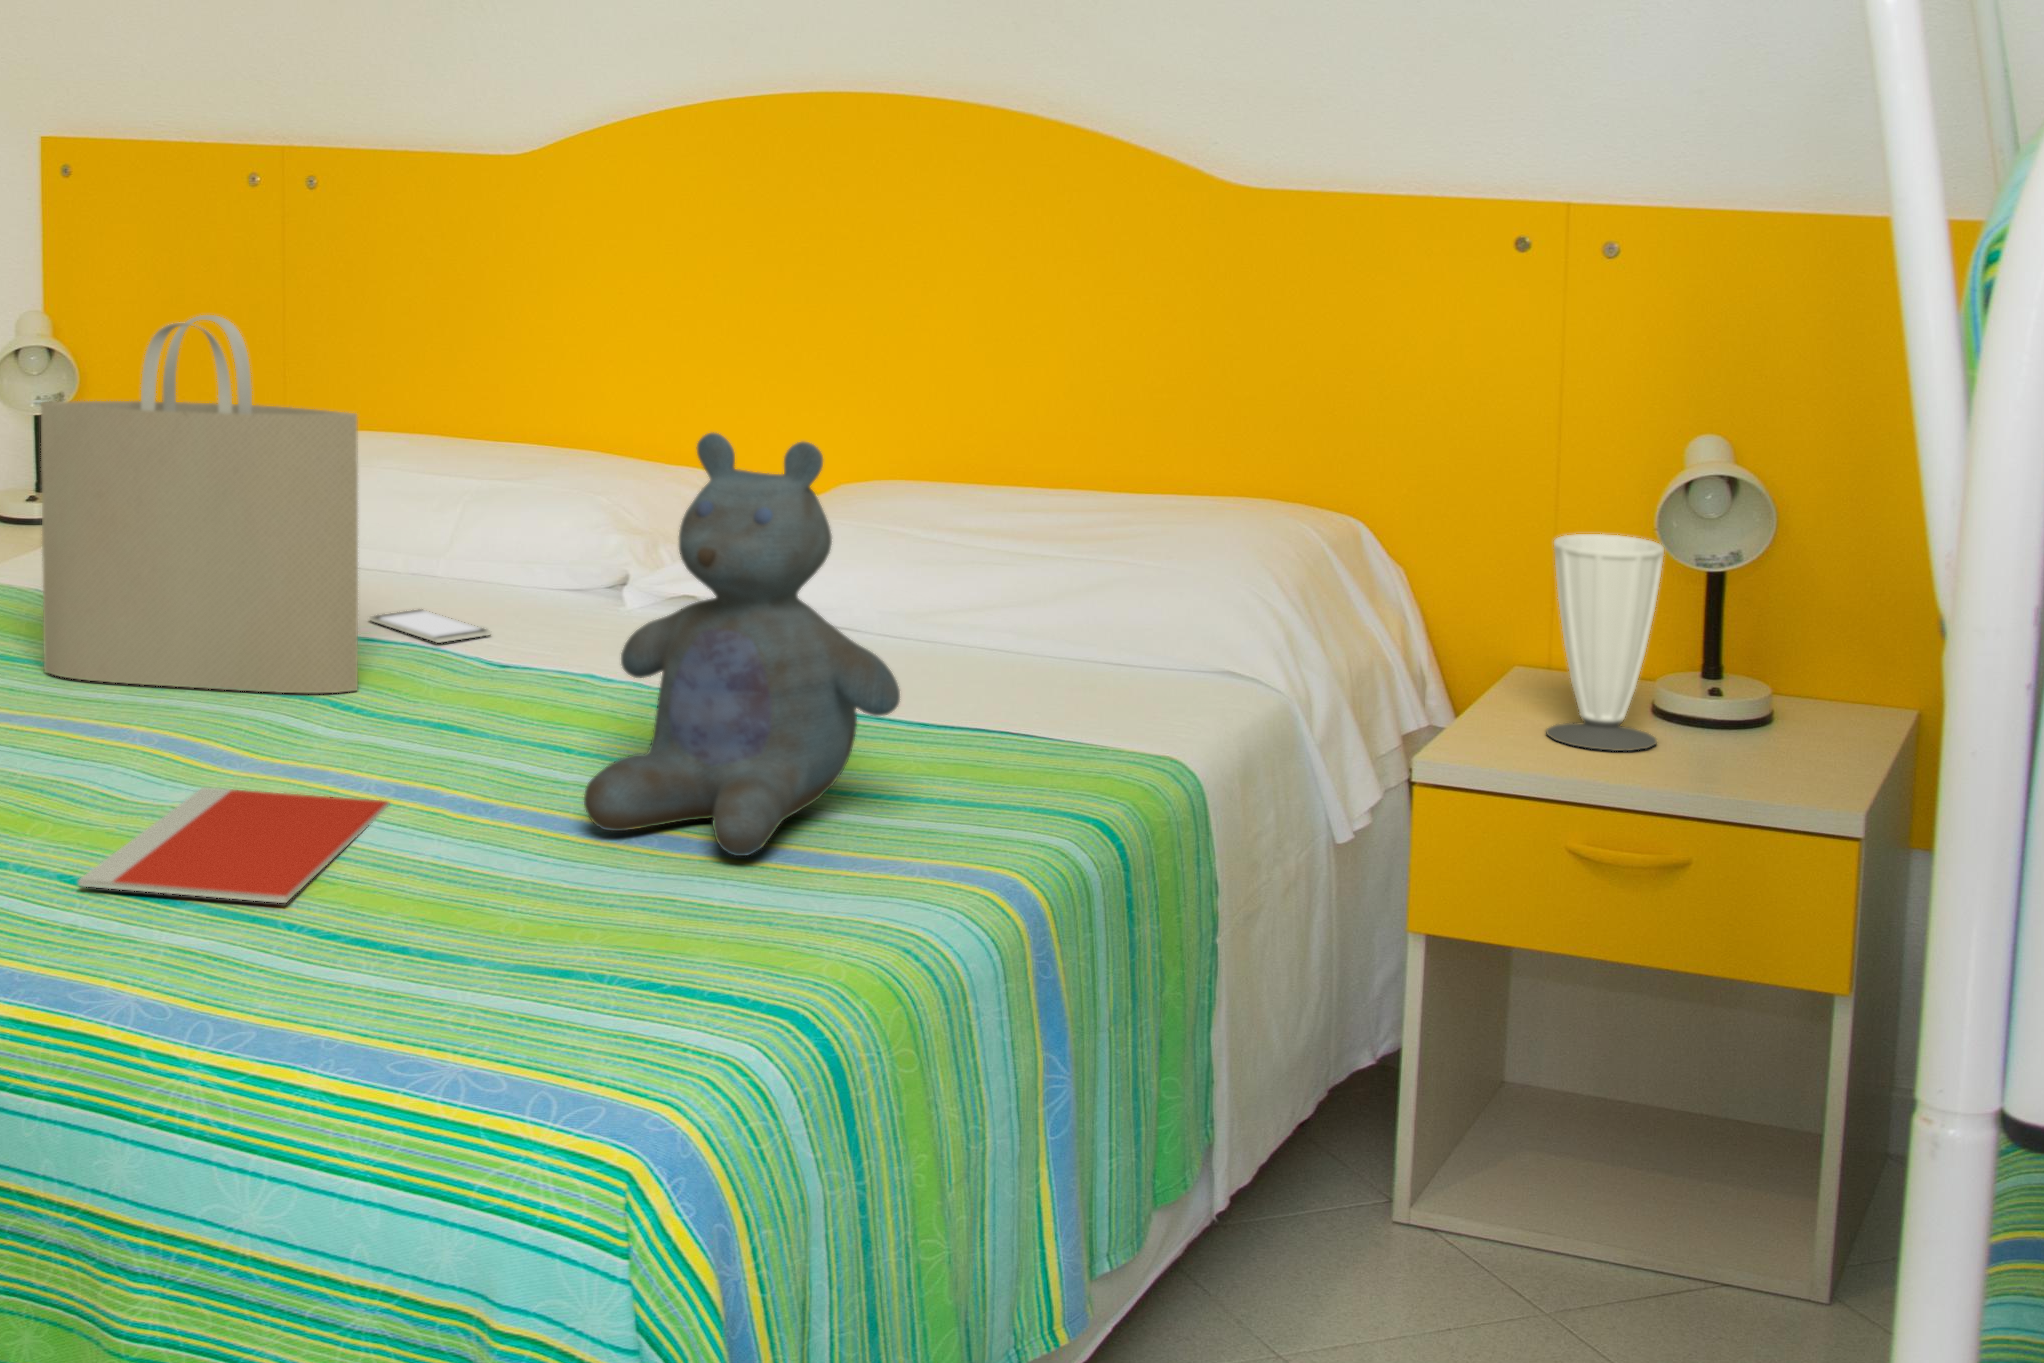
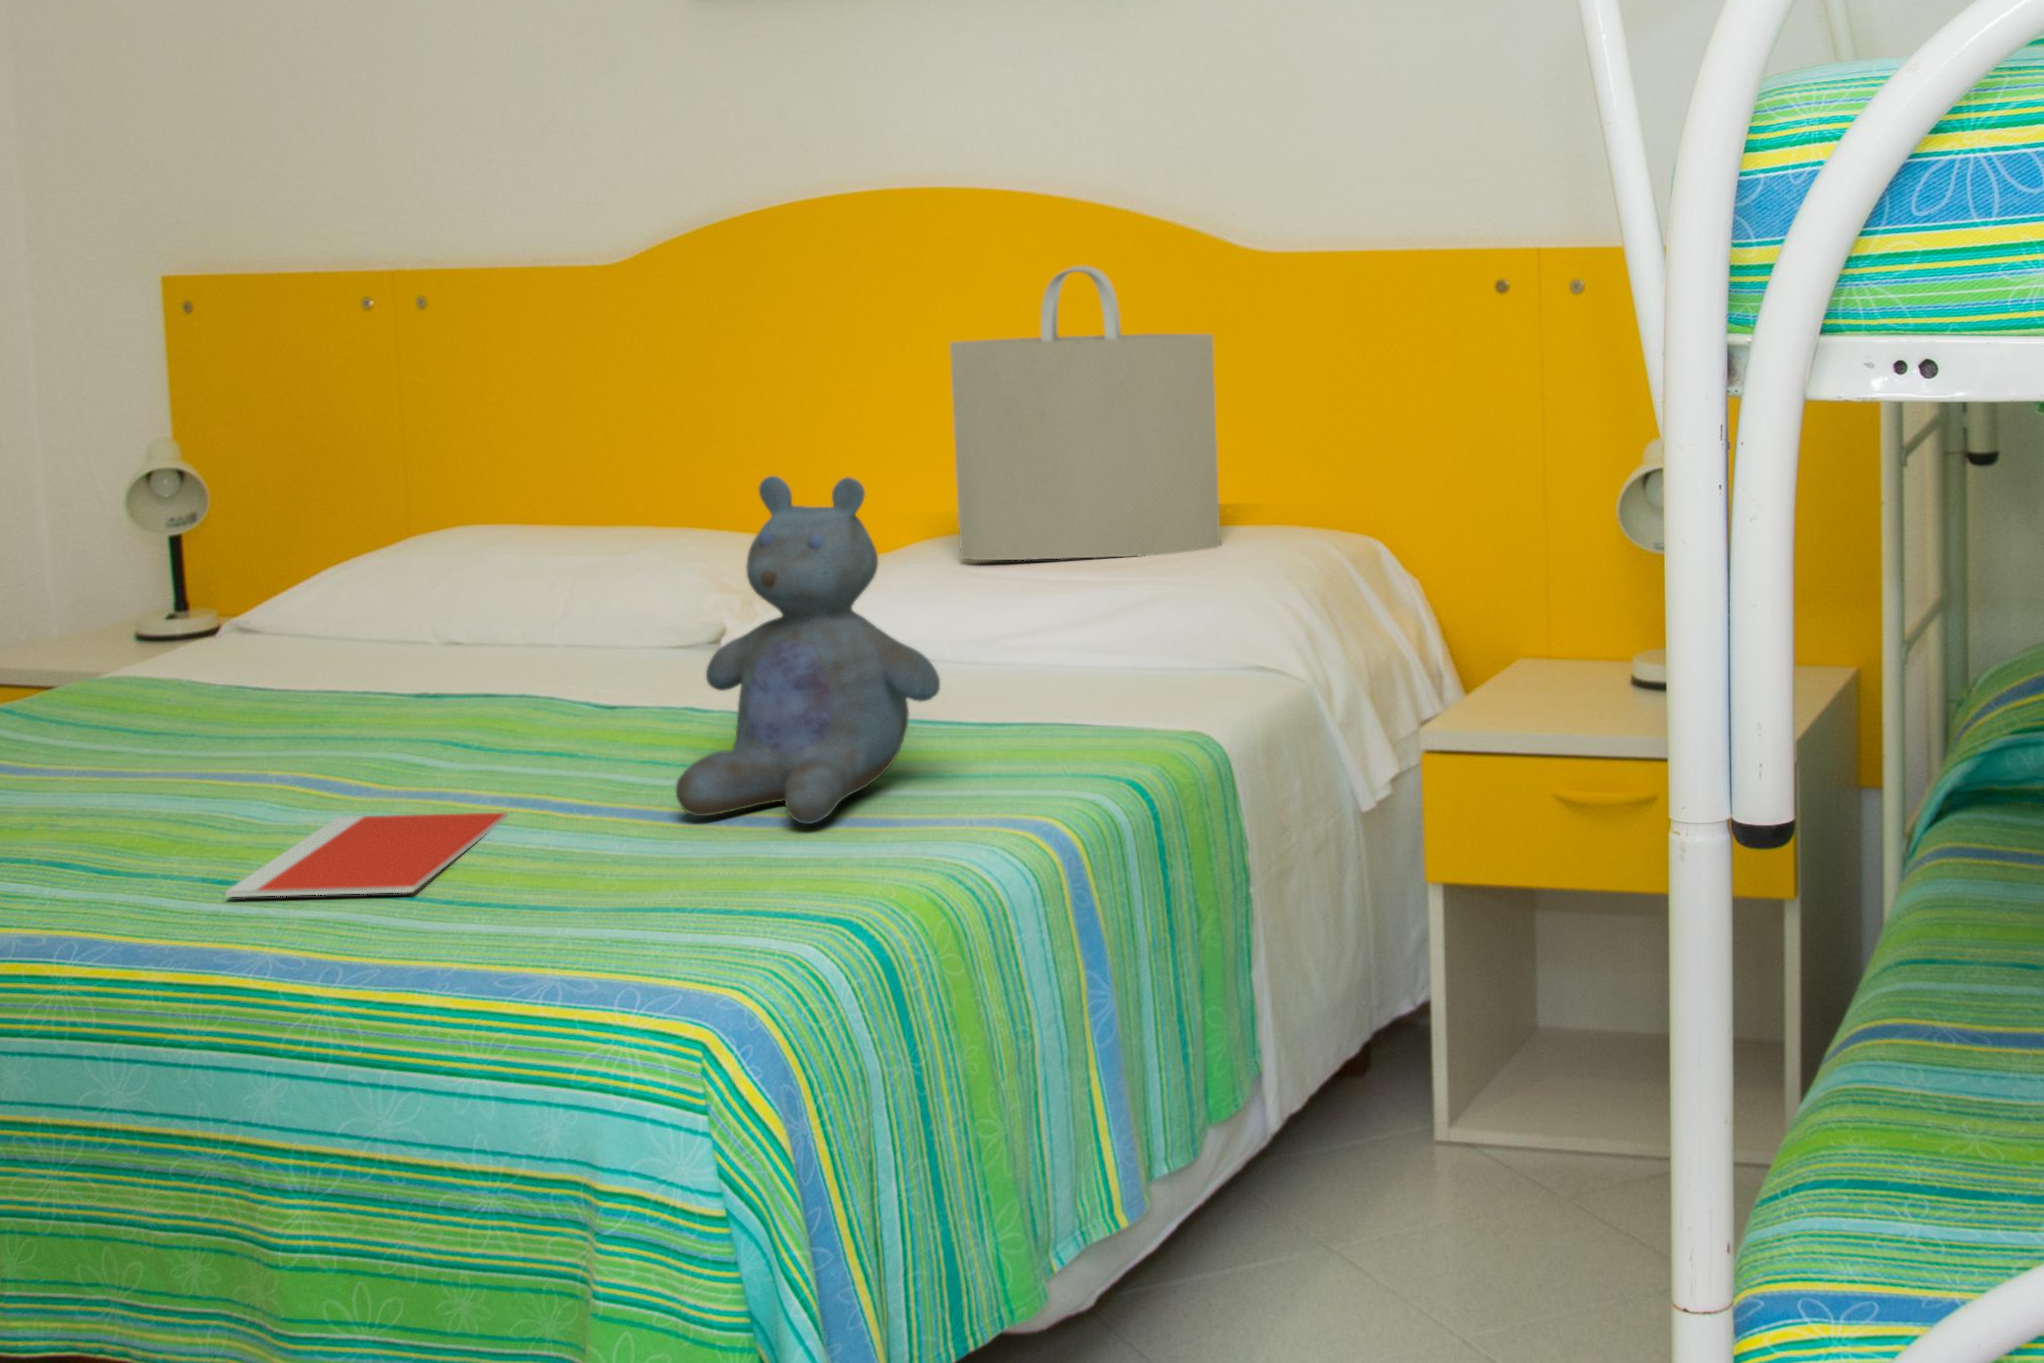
tote bag: present [41,315,358,693] -> present [950,266,1220,560]
cup: present [1546,534,1664,751] -> none [1500,524,1590,699]
smartphone: present [369,609,491,643] -> none [493,666,607,691]

